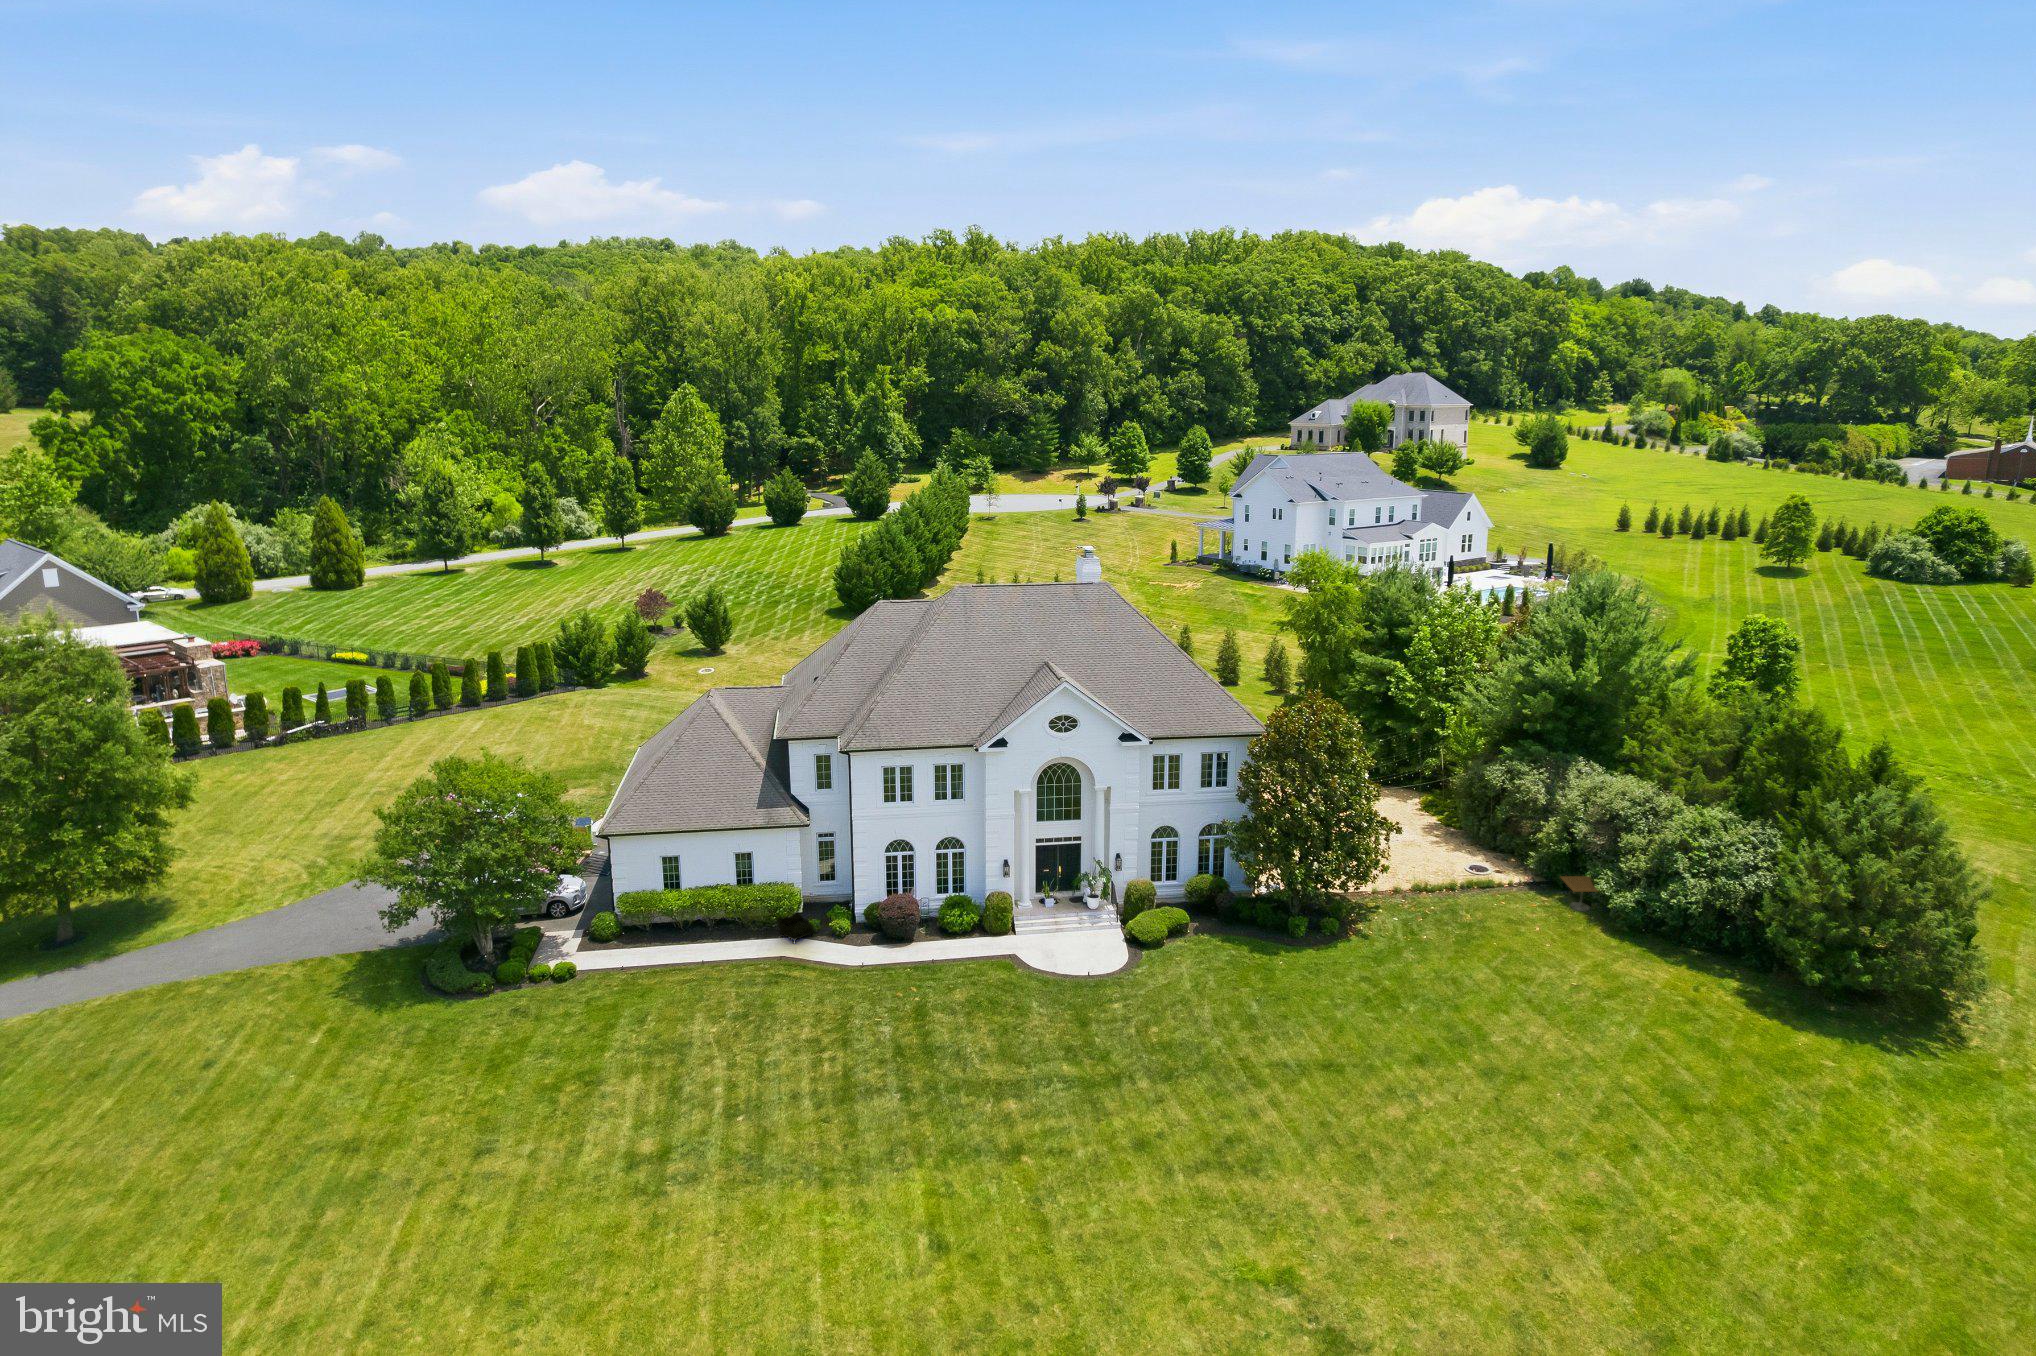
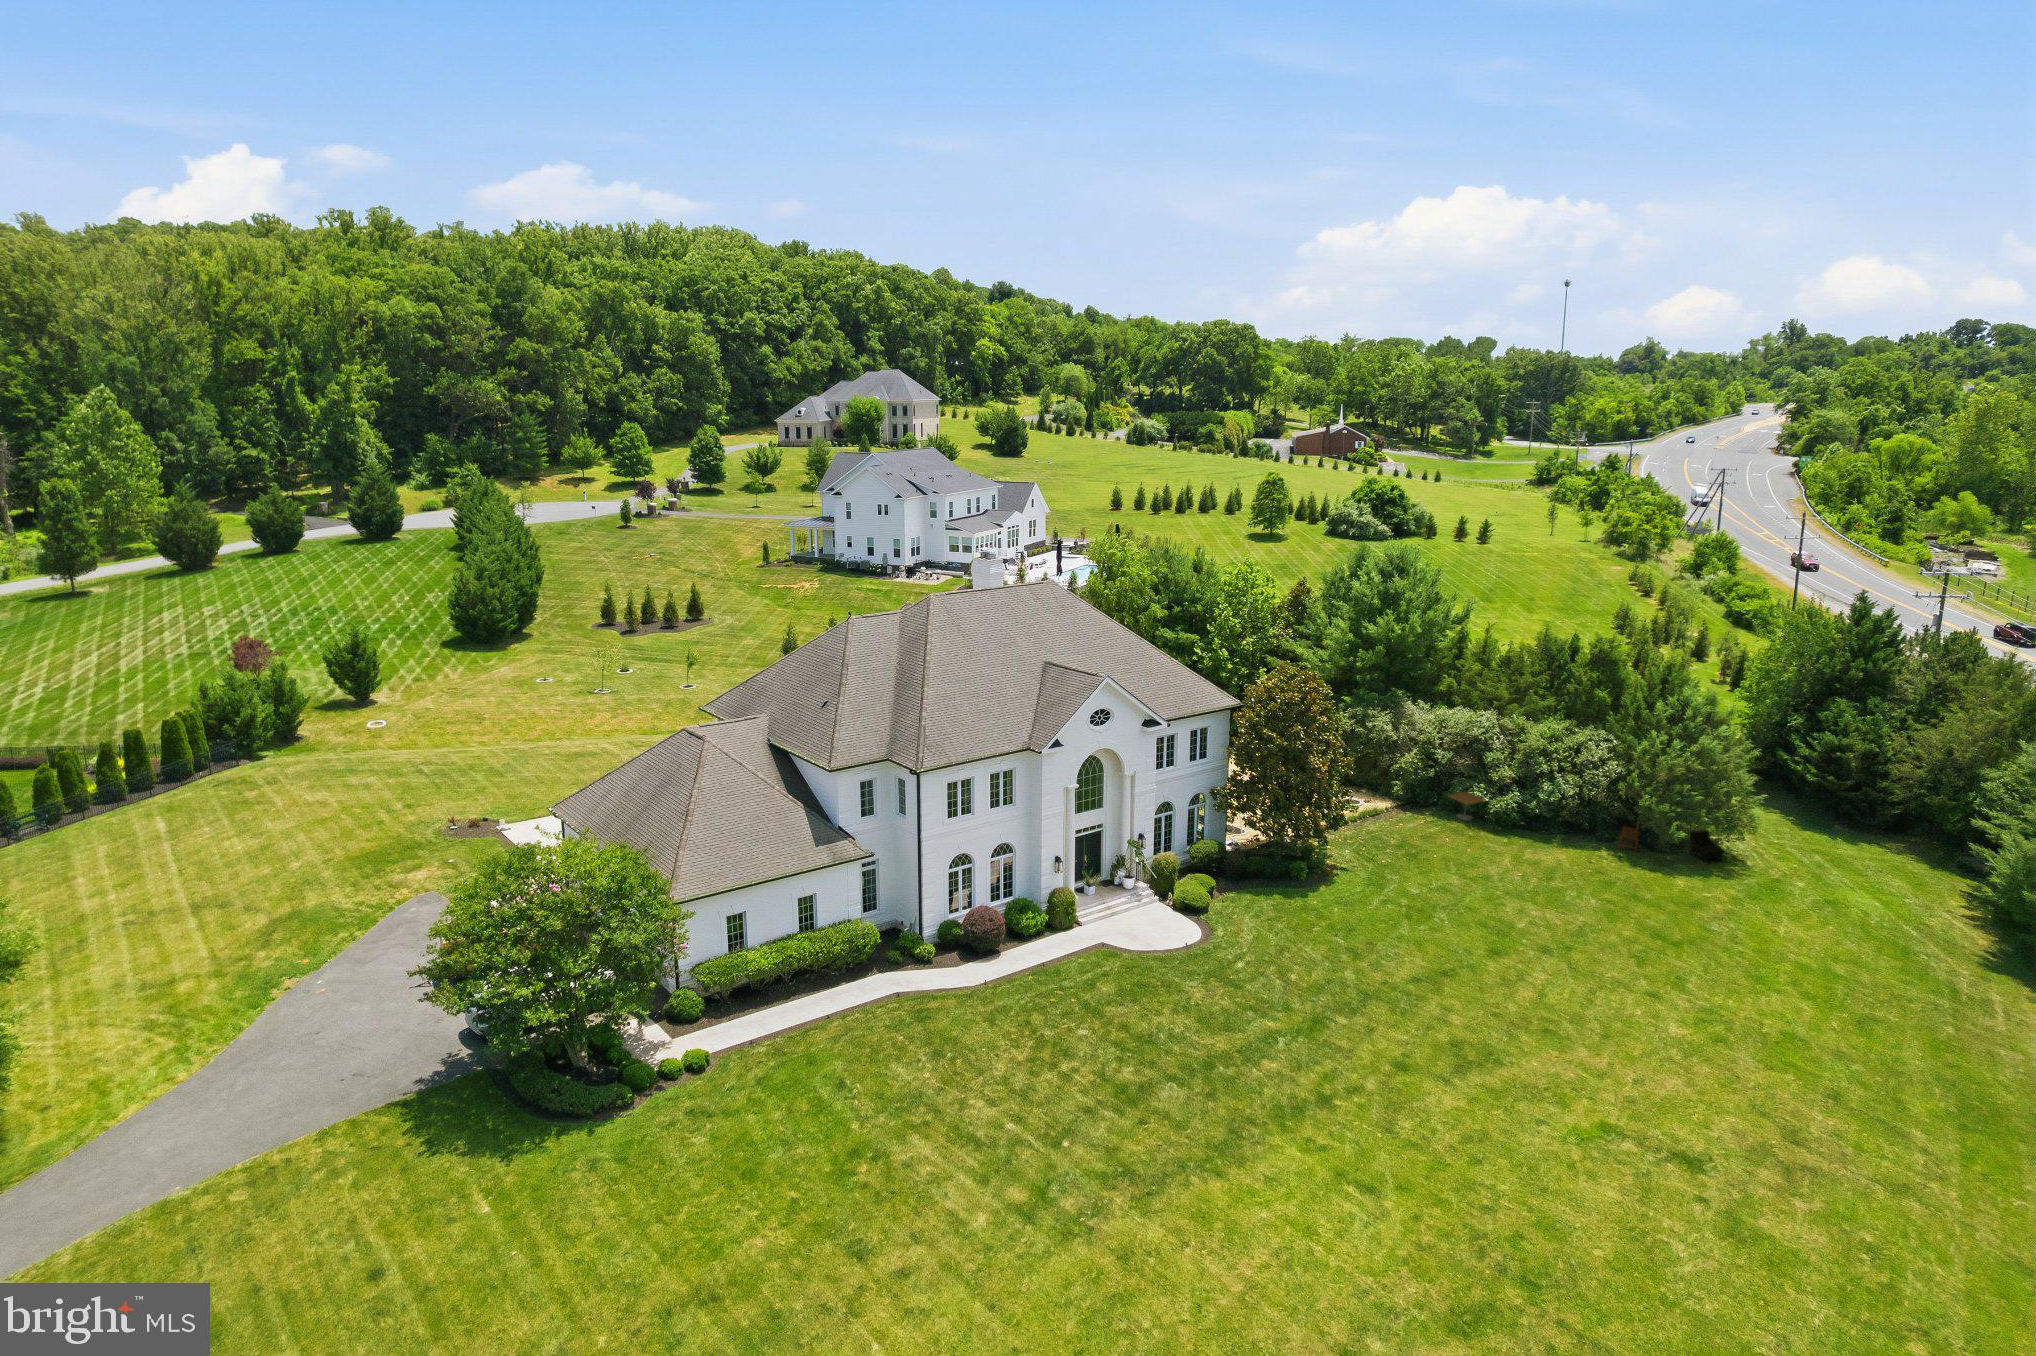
armchair: present [777,911,814,943] -> present [1690,830,1724,861]
bench: none [1752,951,1797,993] -> present [1619,821,1639,850]

